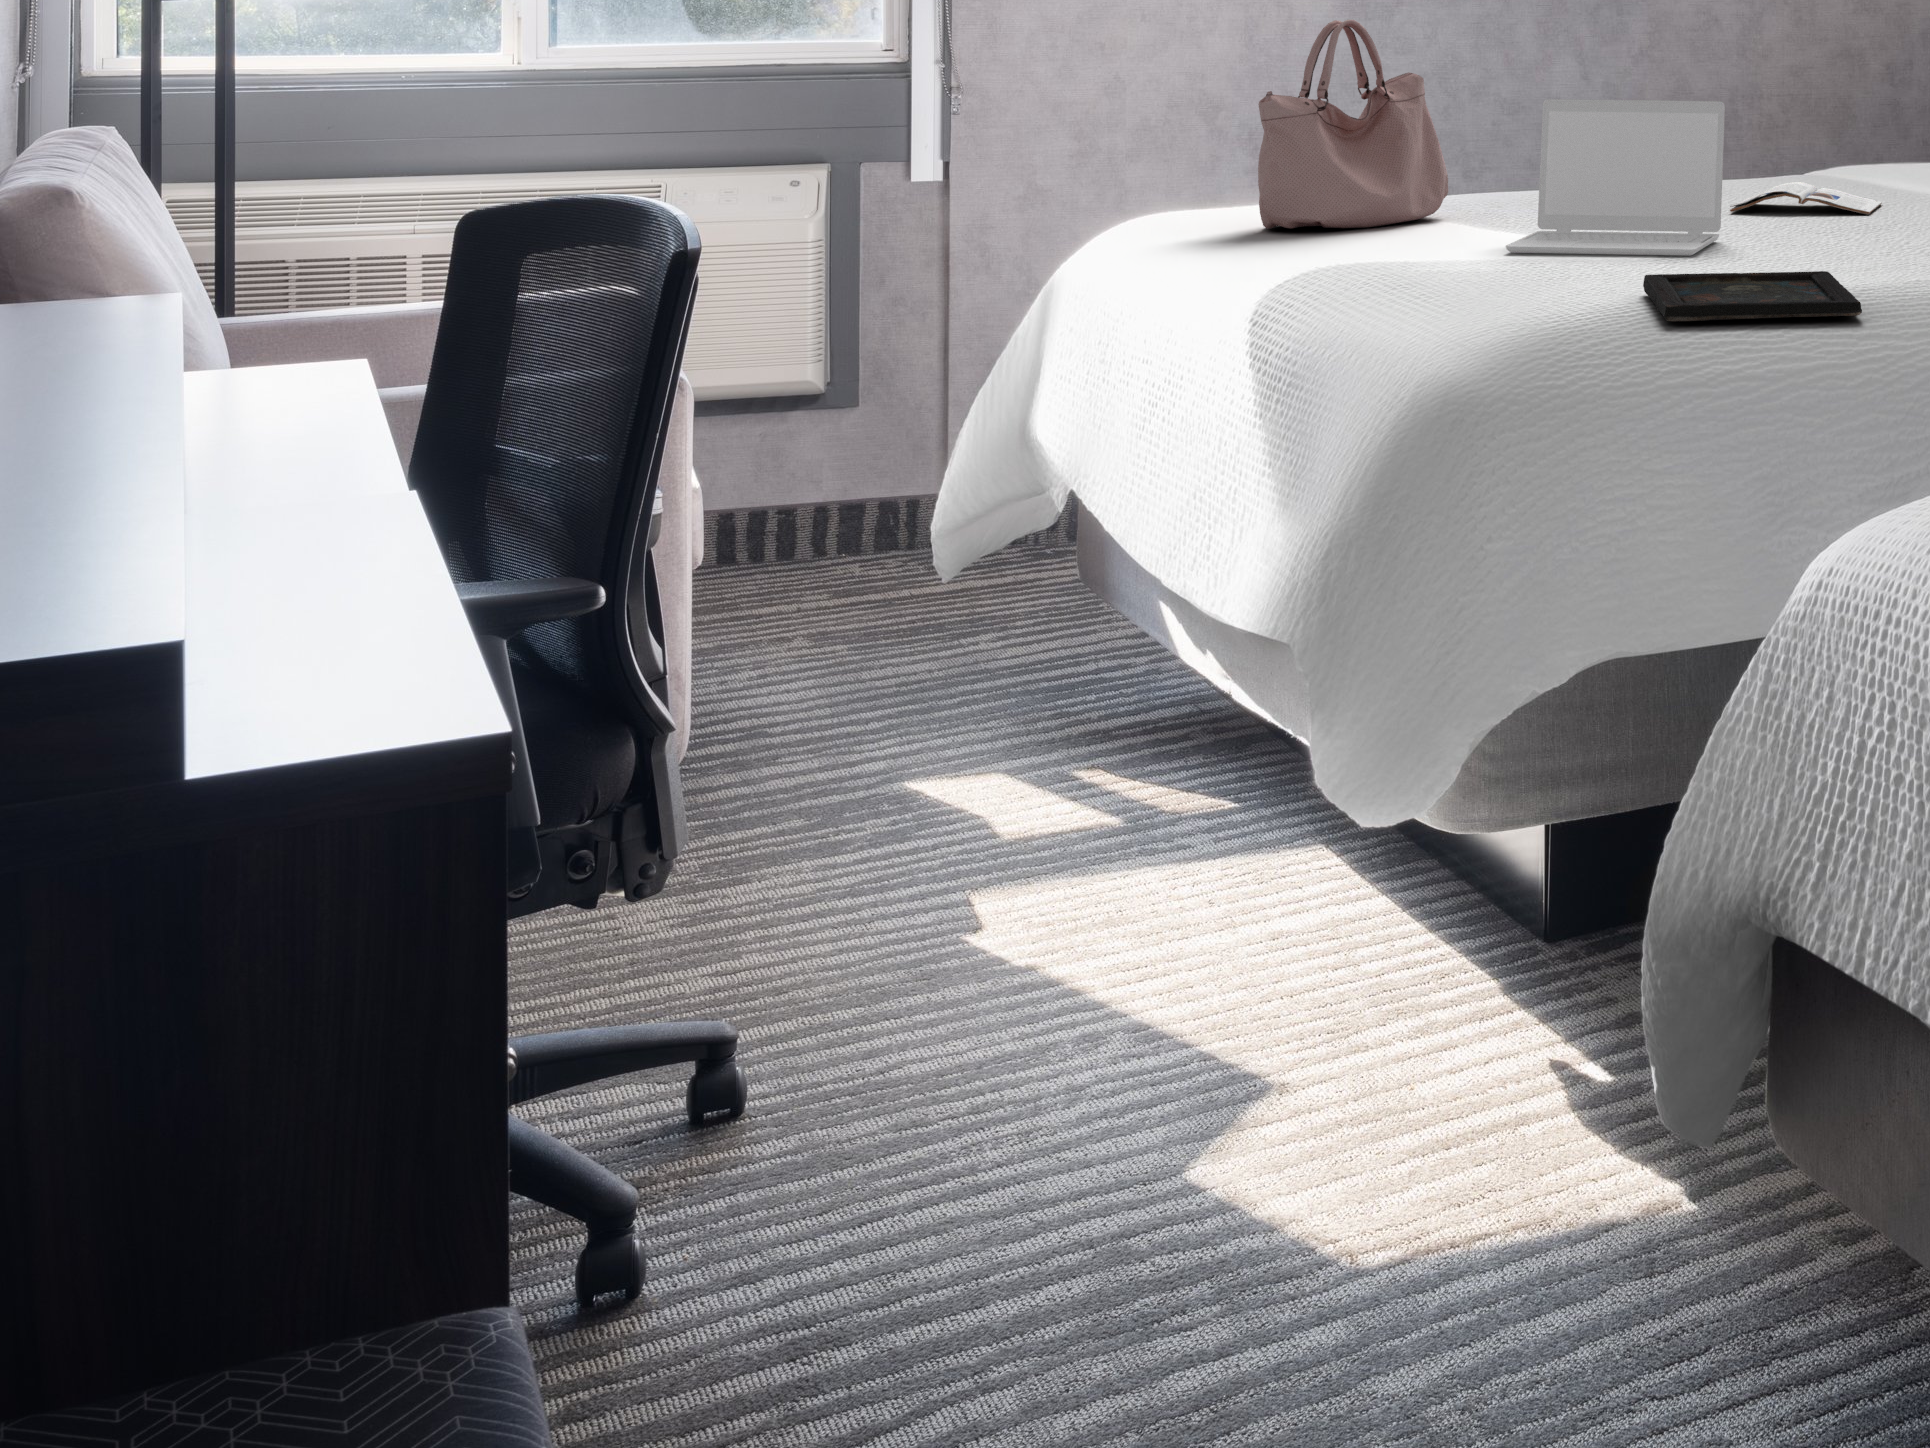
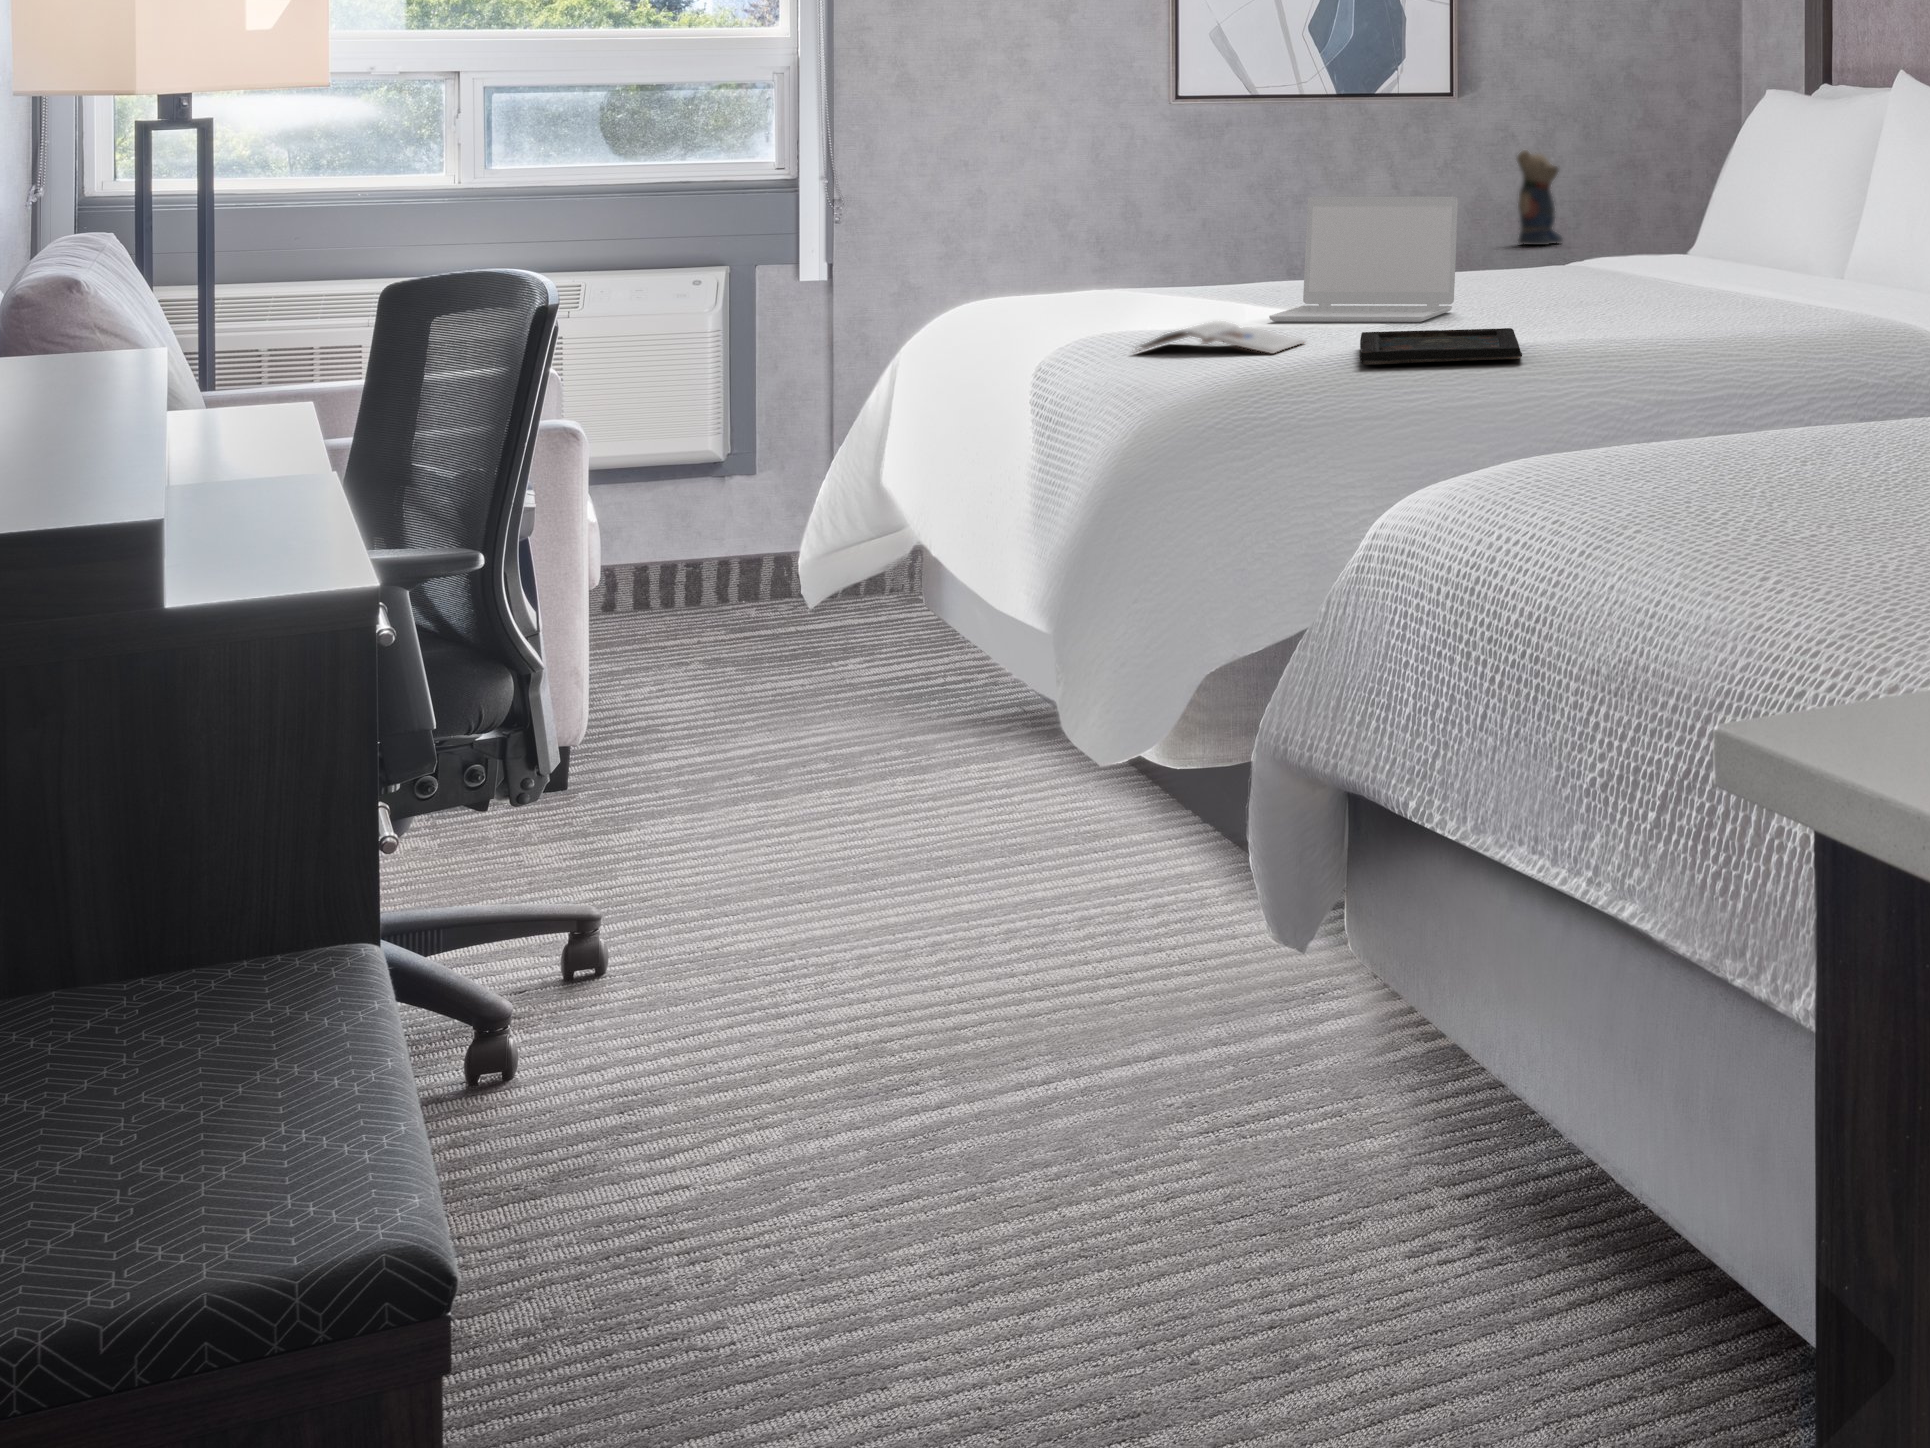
handbag: present [1258,20,1448,229] -> none [1074,133,1240,308]
teddy bear: none [1728,35,1779,148] -> present [1517,150,1562,245]
magazine: present [1730,182,1882,214] -> present [1136,321,1304,354]

